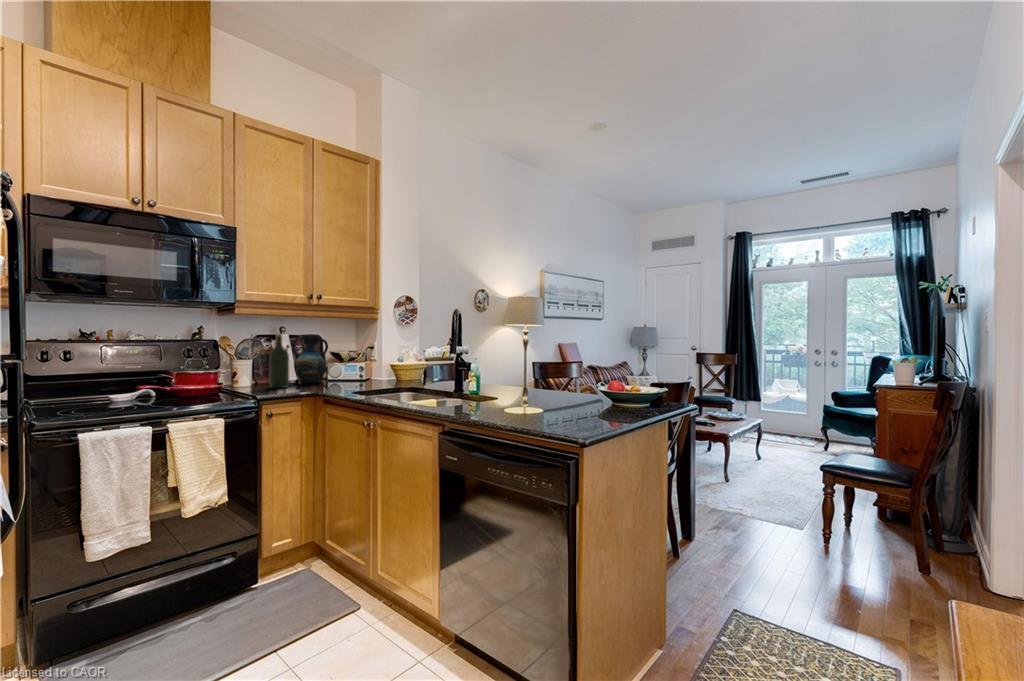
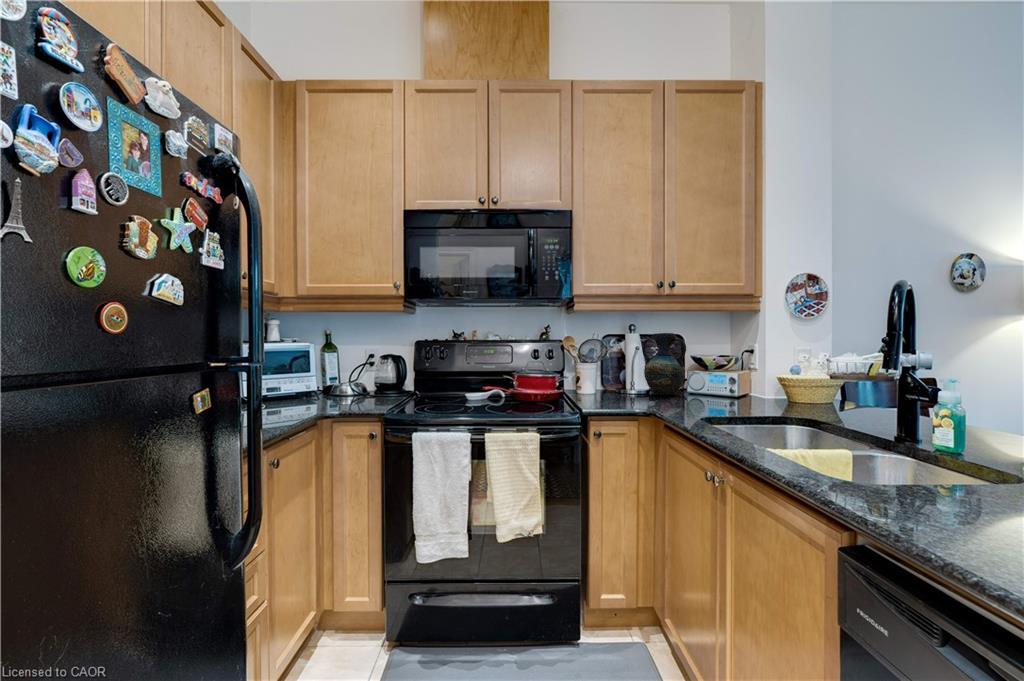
wine bottle: present [269,334,289,388] -> none [610,333,633,400]

